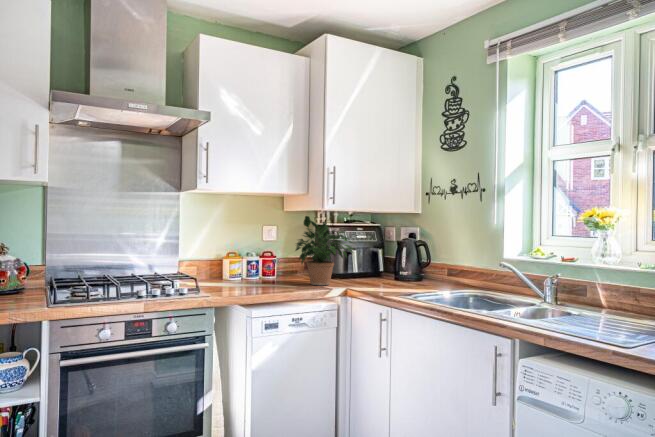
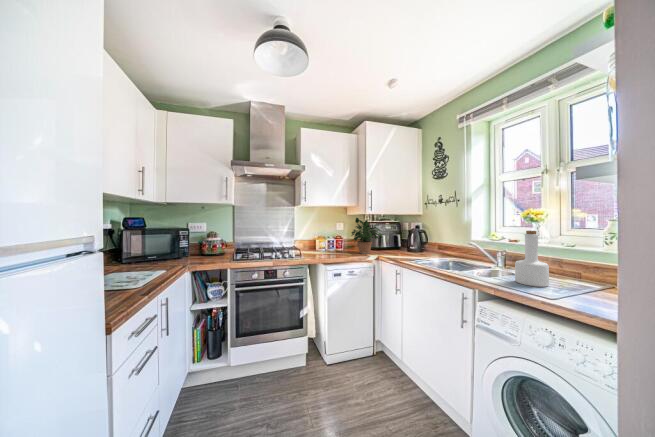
bottle: none [574,241,621,331] -> present [515,231,549,287]

